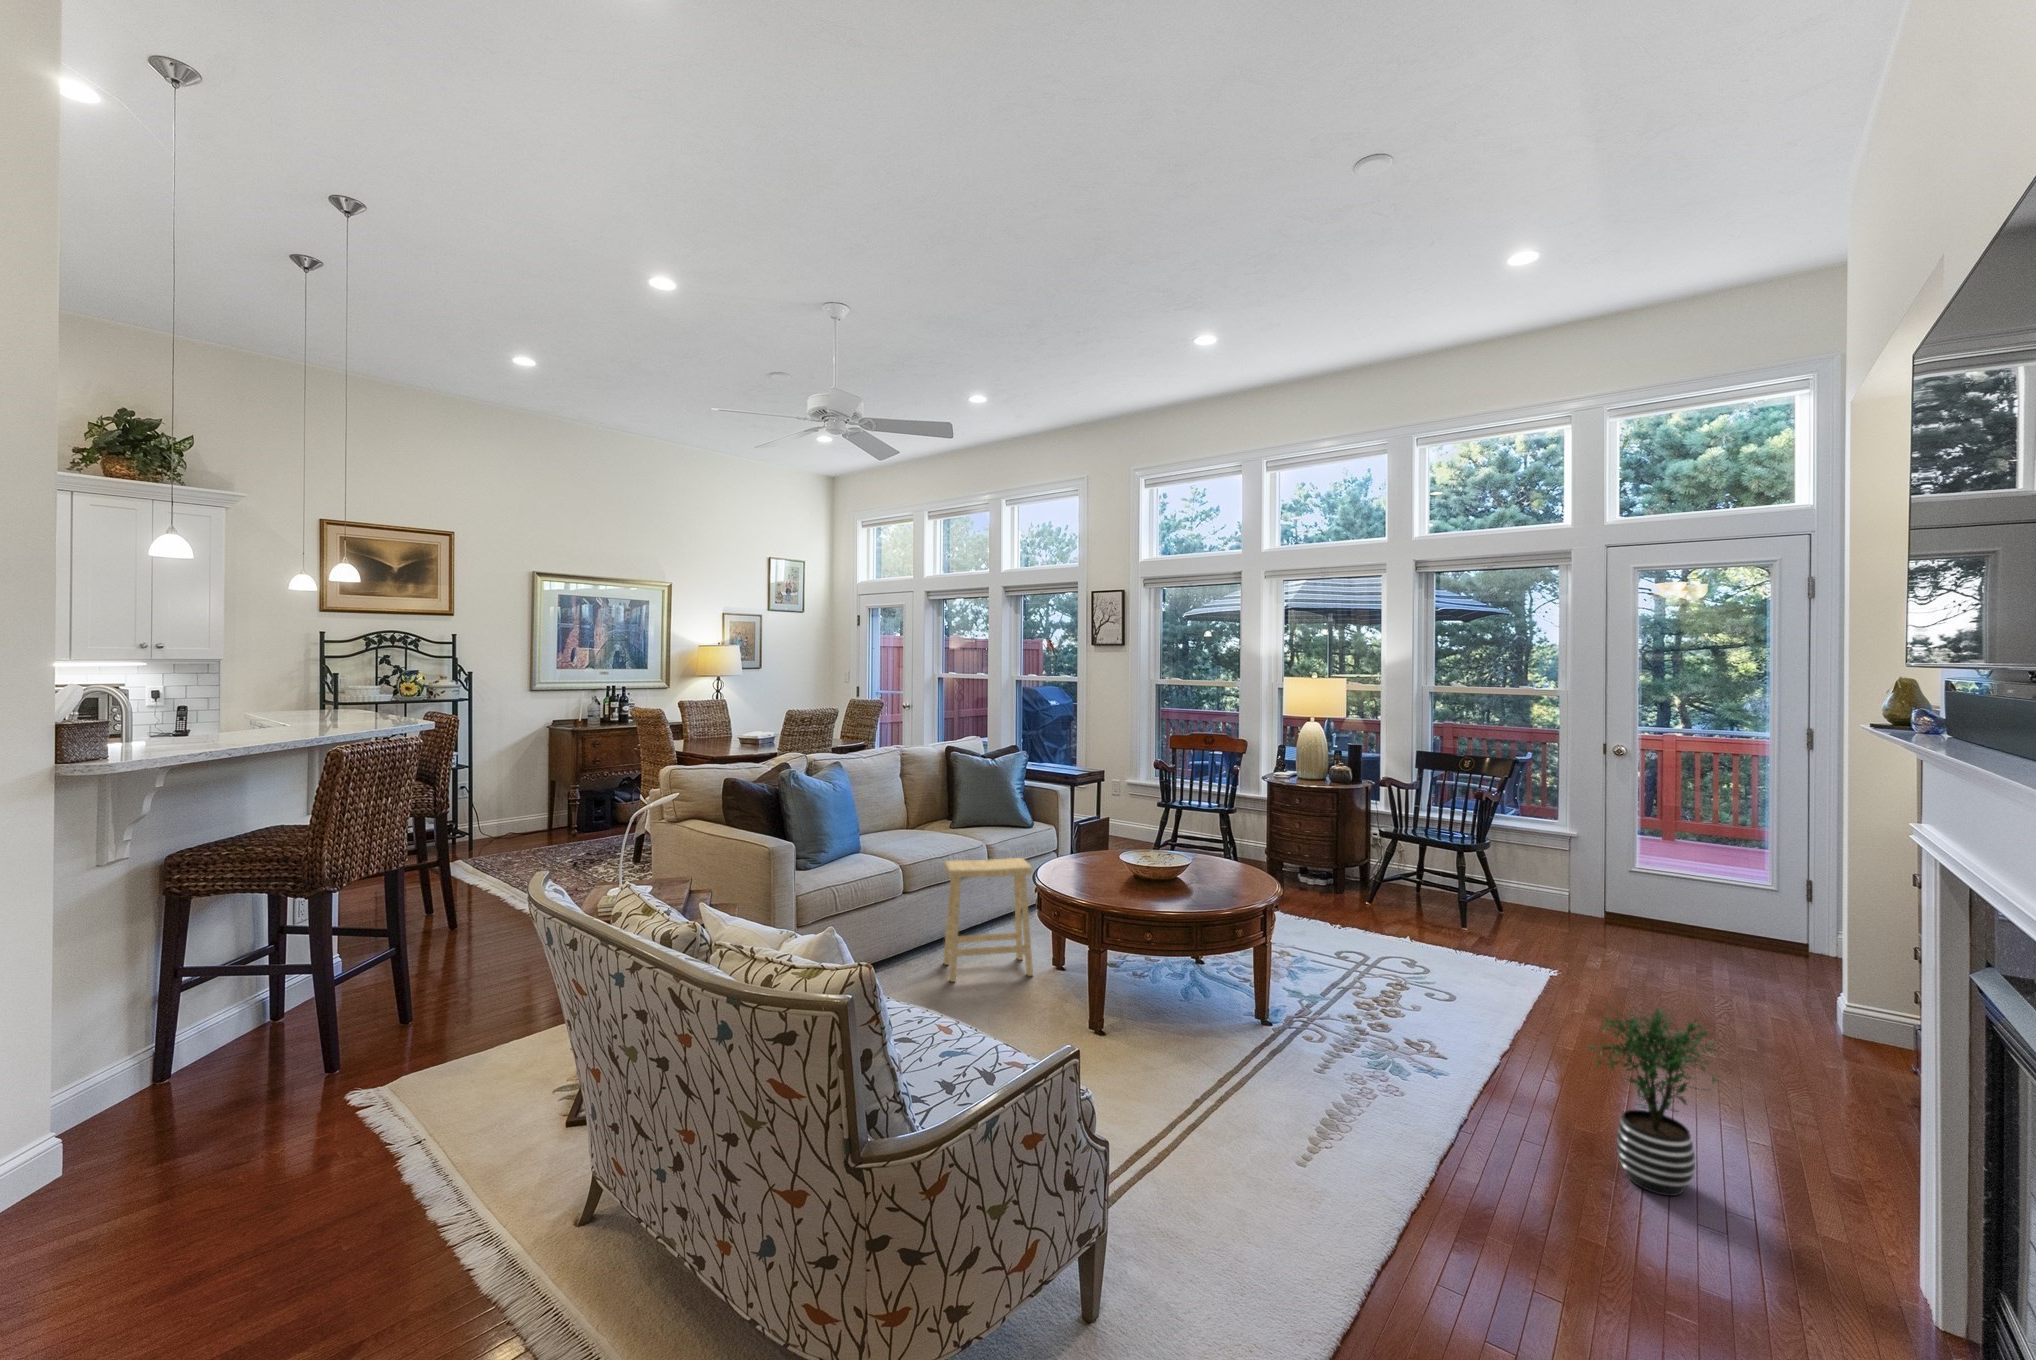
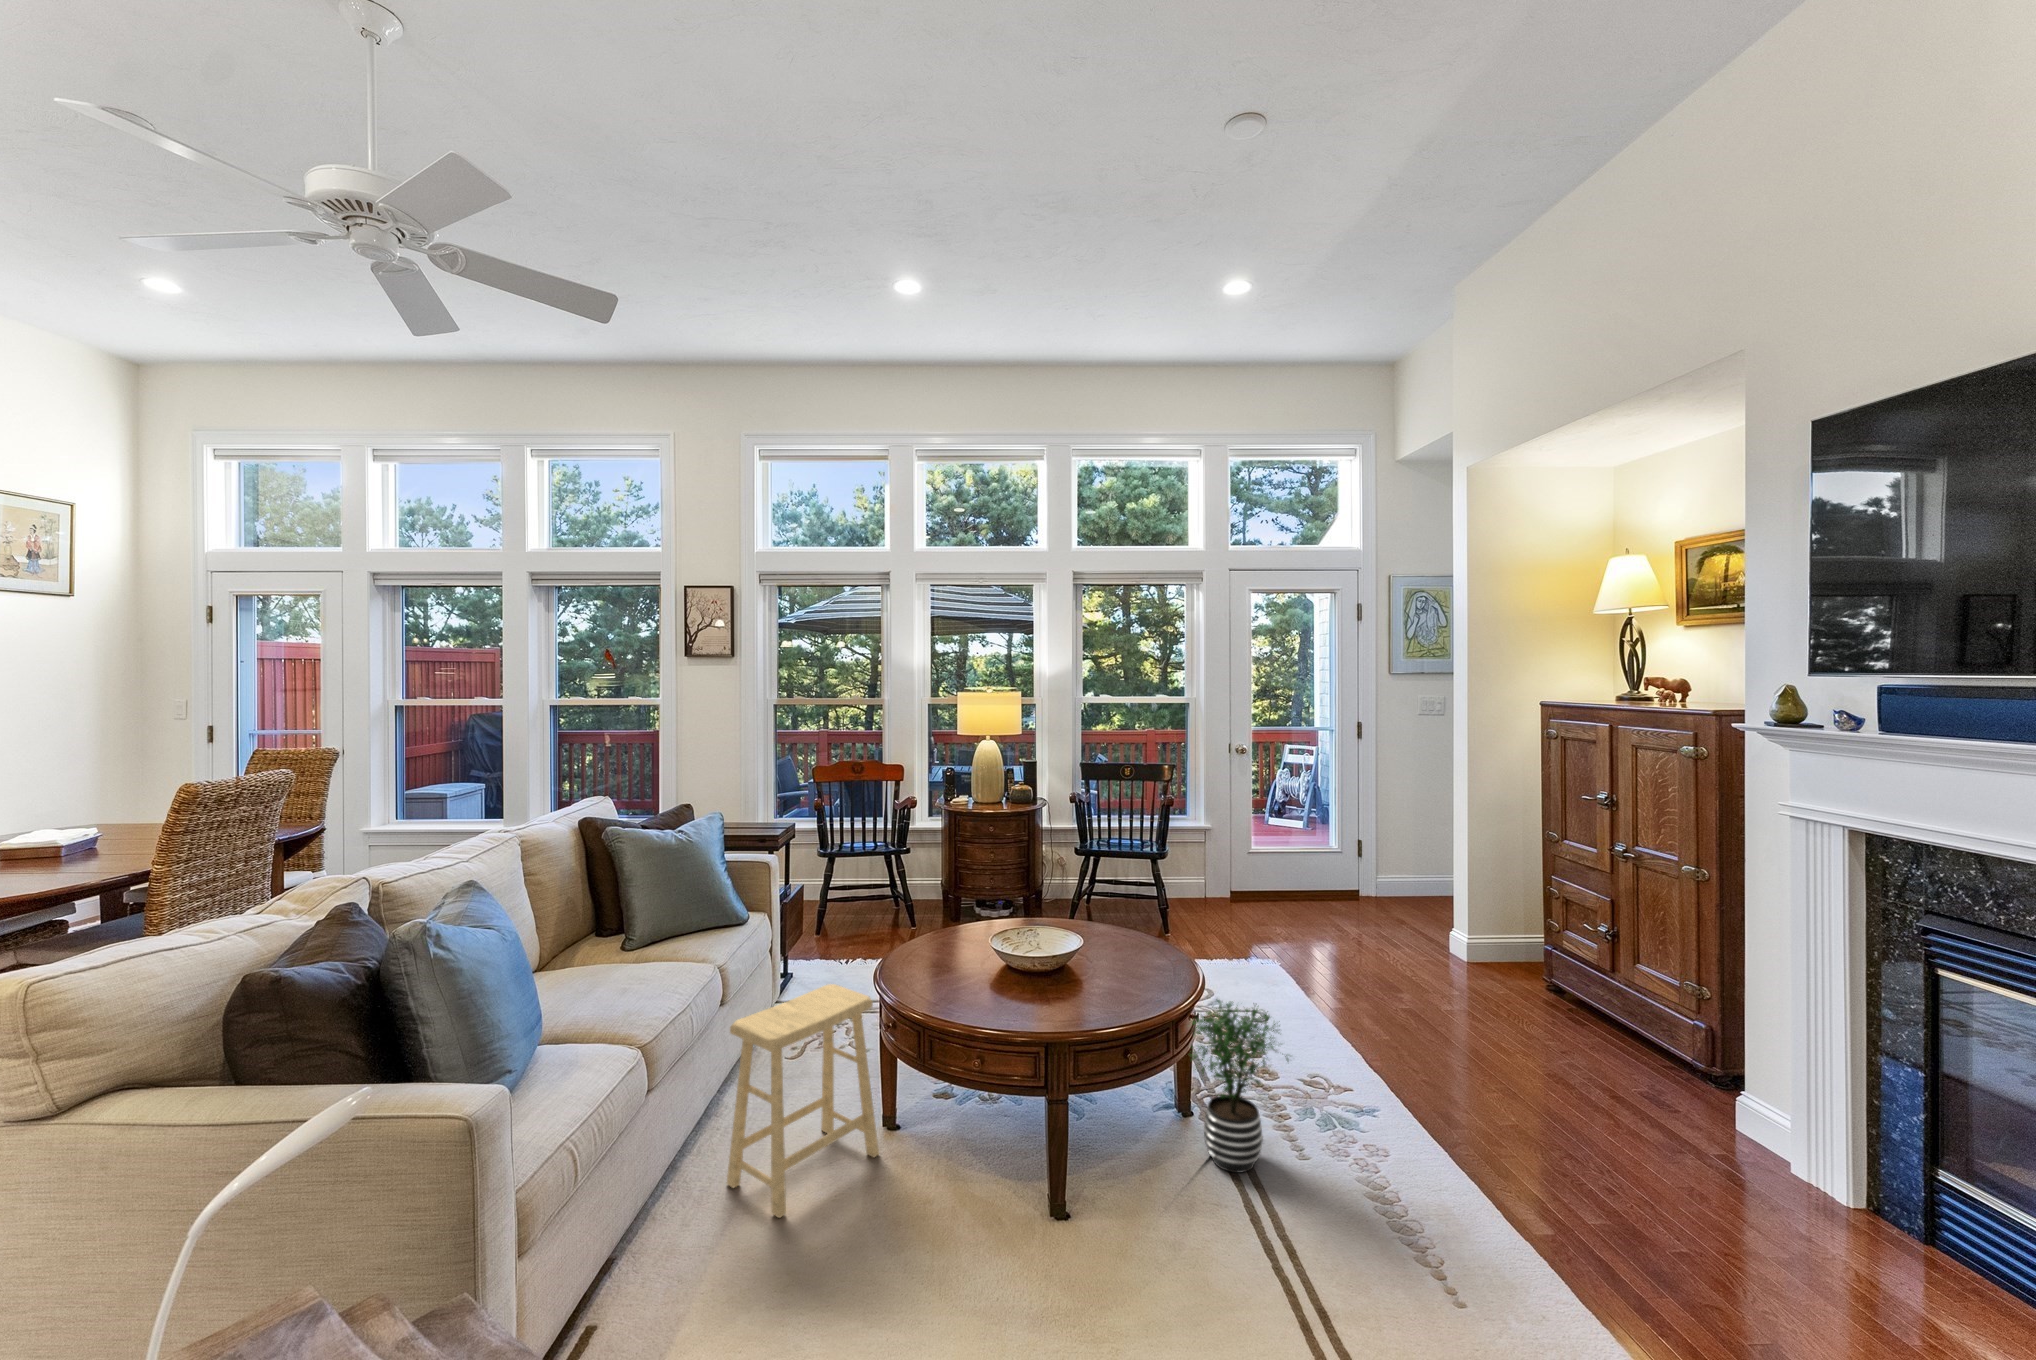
potted plant: present [1589,1006,1718,1196] -> present [1192,1000,1289,1173]

